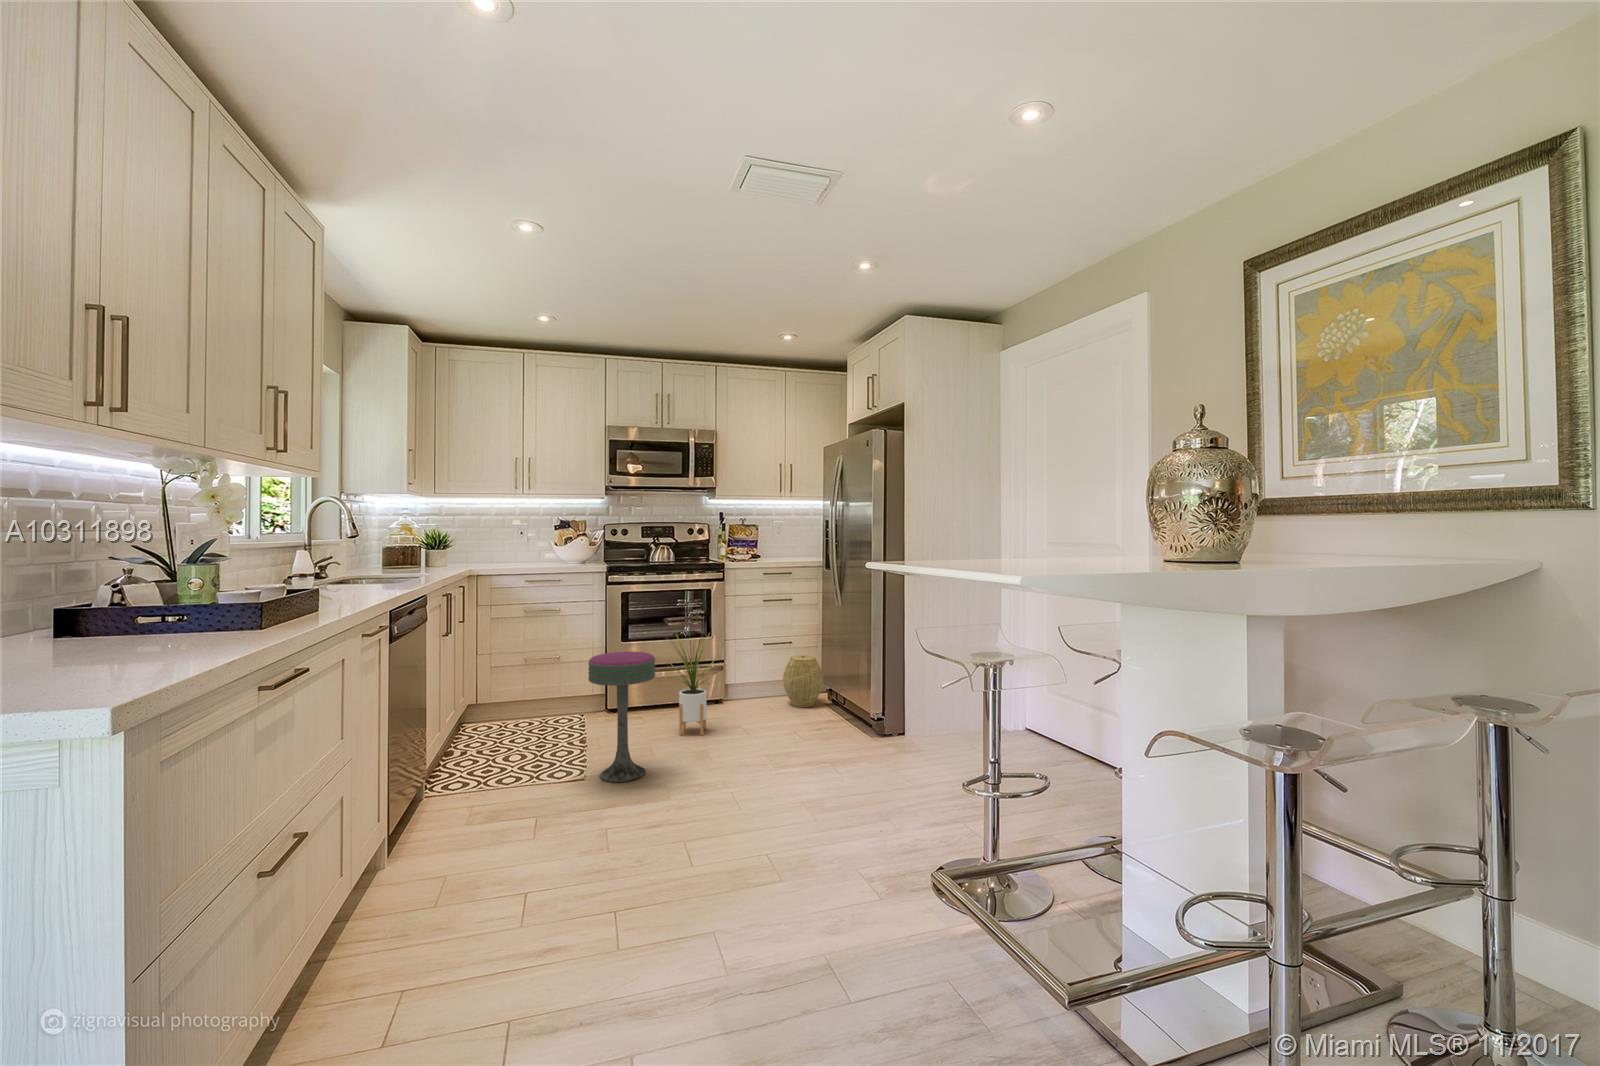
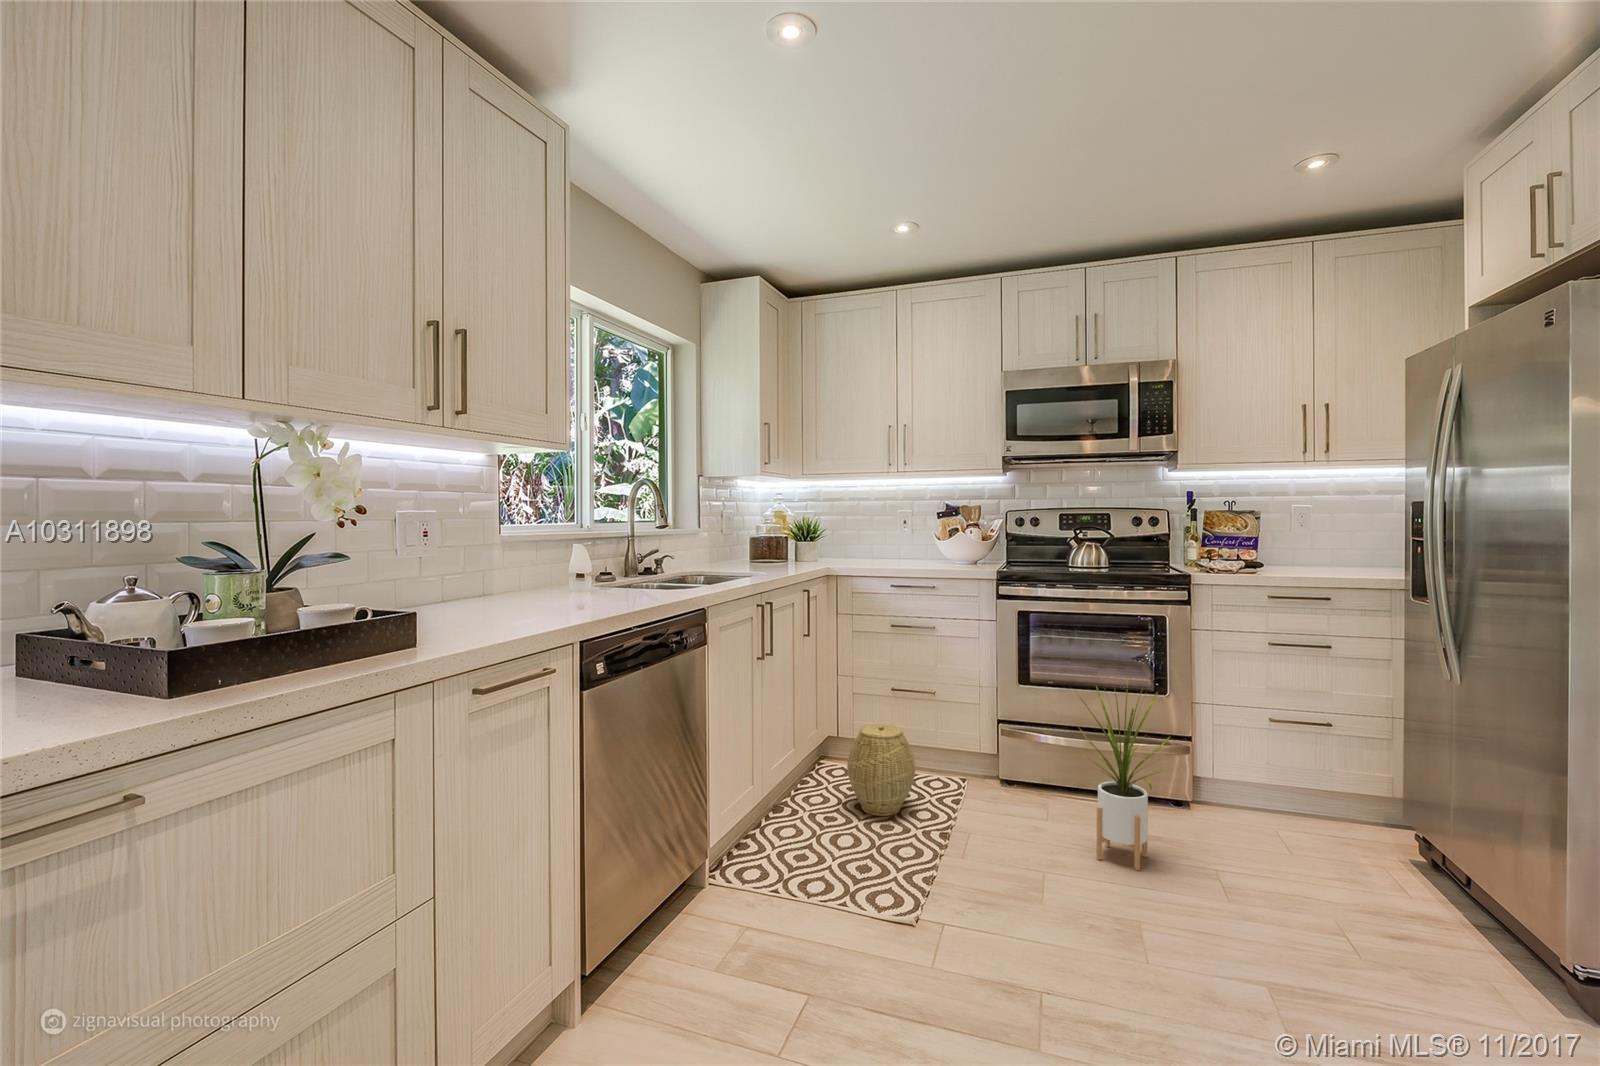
bar stool: present [588,652,655,782] -> none [927,714,1038,941]
woven basket: present [783,655,823,707] -> present [847,724,915,816]

